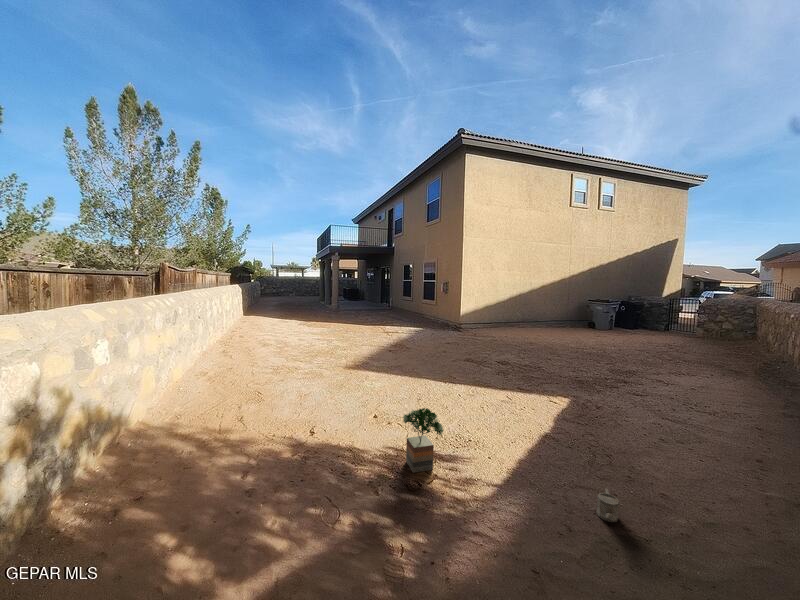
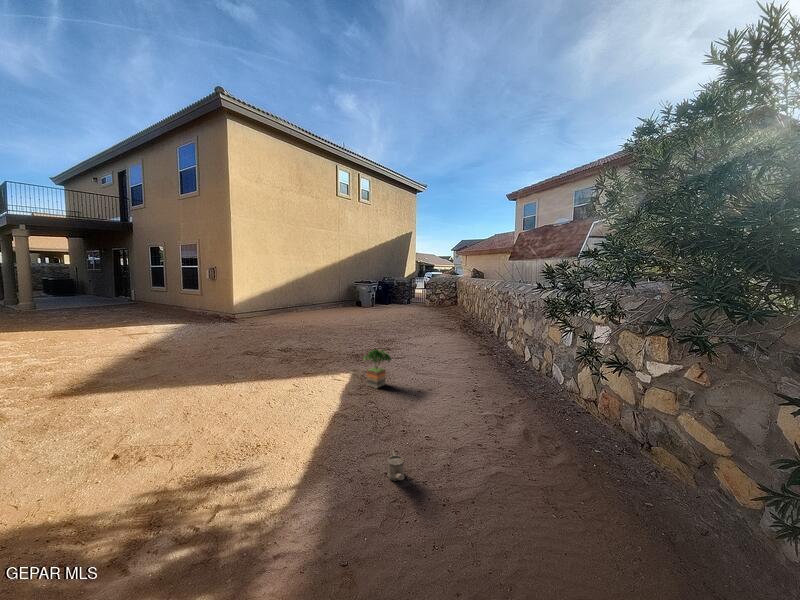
potted tree: present [403,408,443,473] -> present [364,349,391,388]

